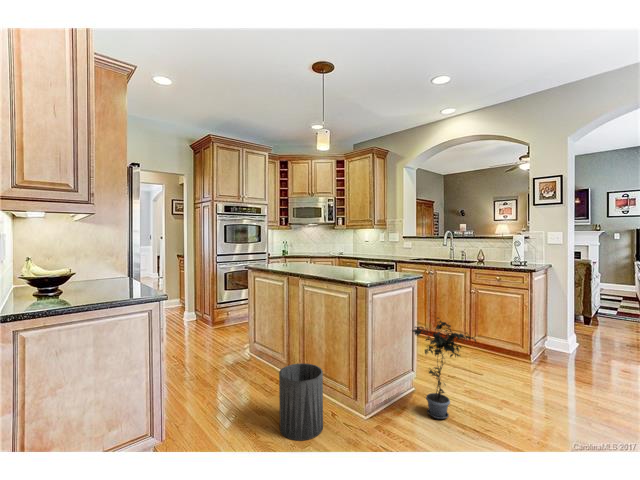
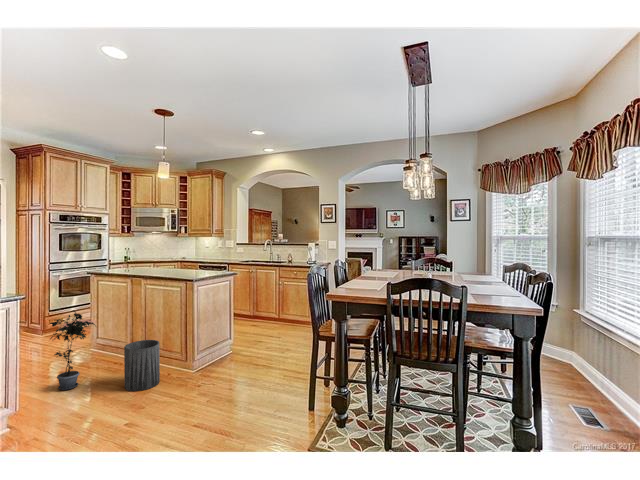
potted plant: present [413,318,476,419] -> present [50,310,96,390]

